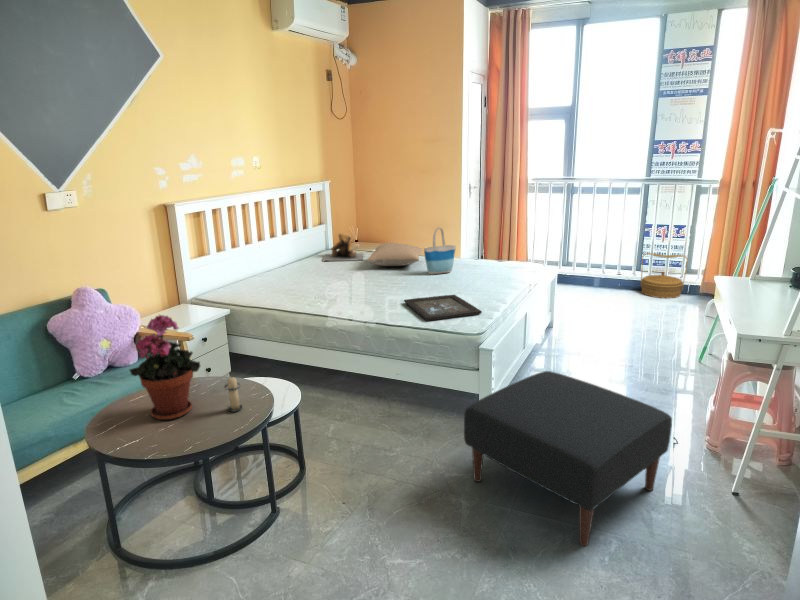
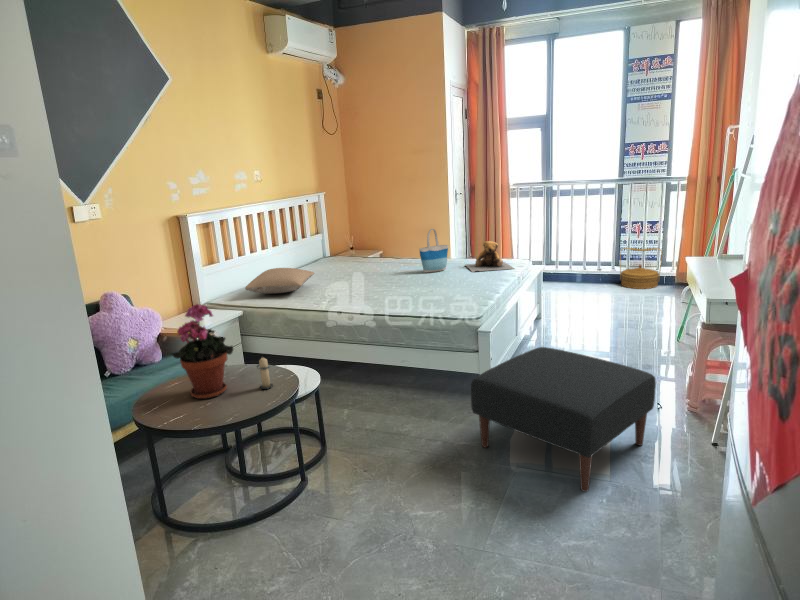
teddy bear: present [323,233,363,261] -> present [466,241,514,272]
pillow: present [367,243,423,266] -> present [245,268,314,294]
tray: present [404,295,482,321] -> none [405,287,478,310]

